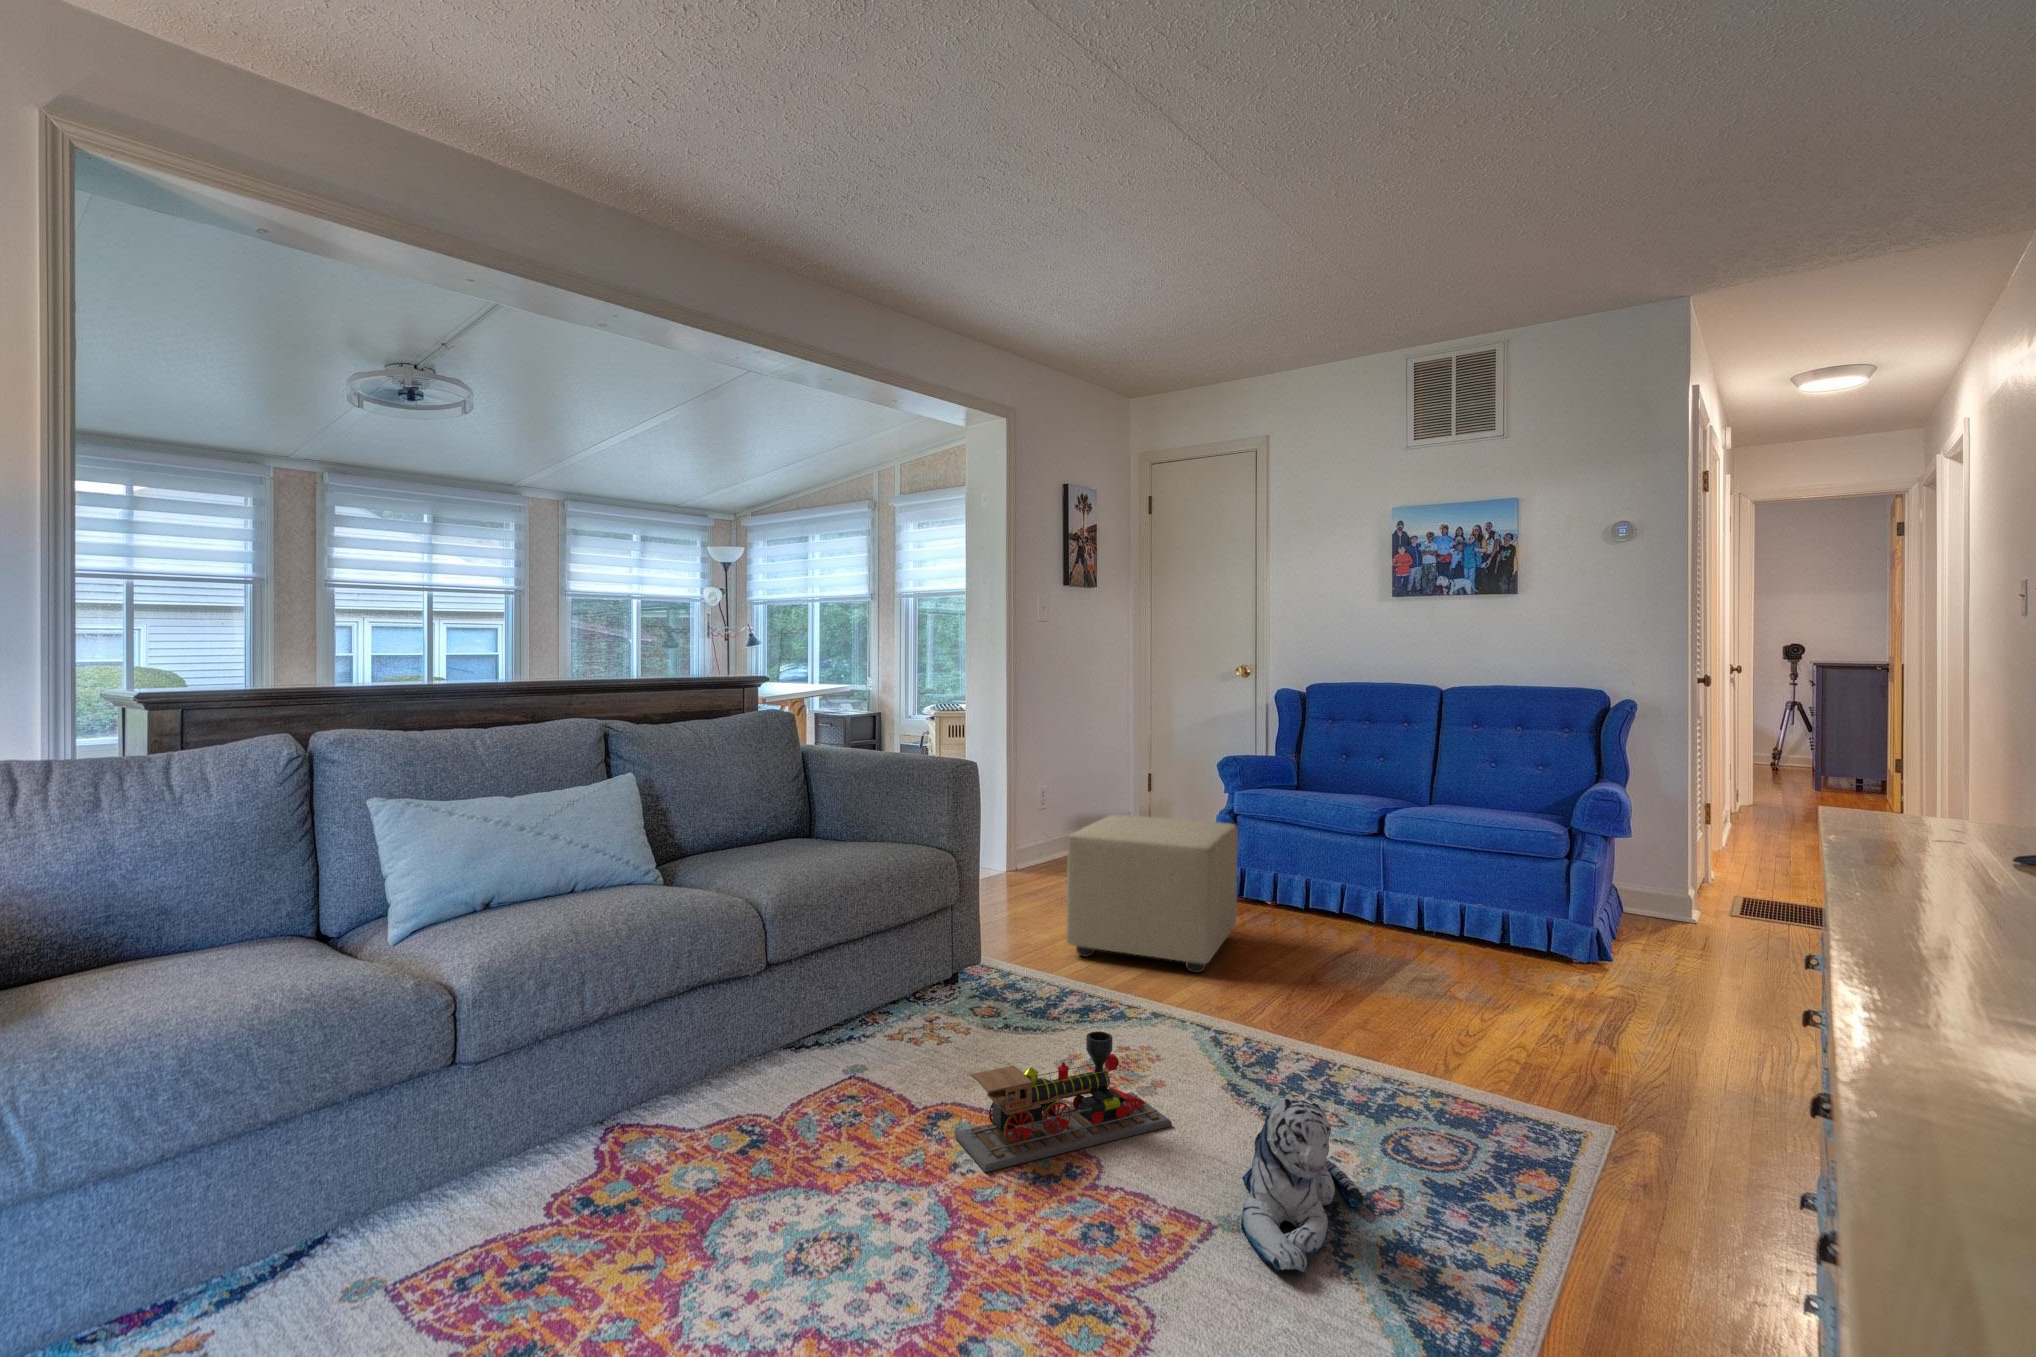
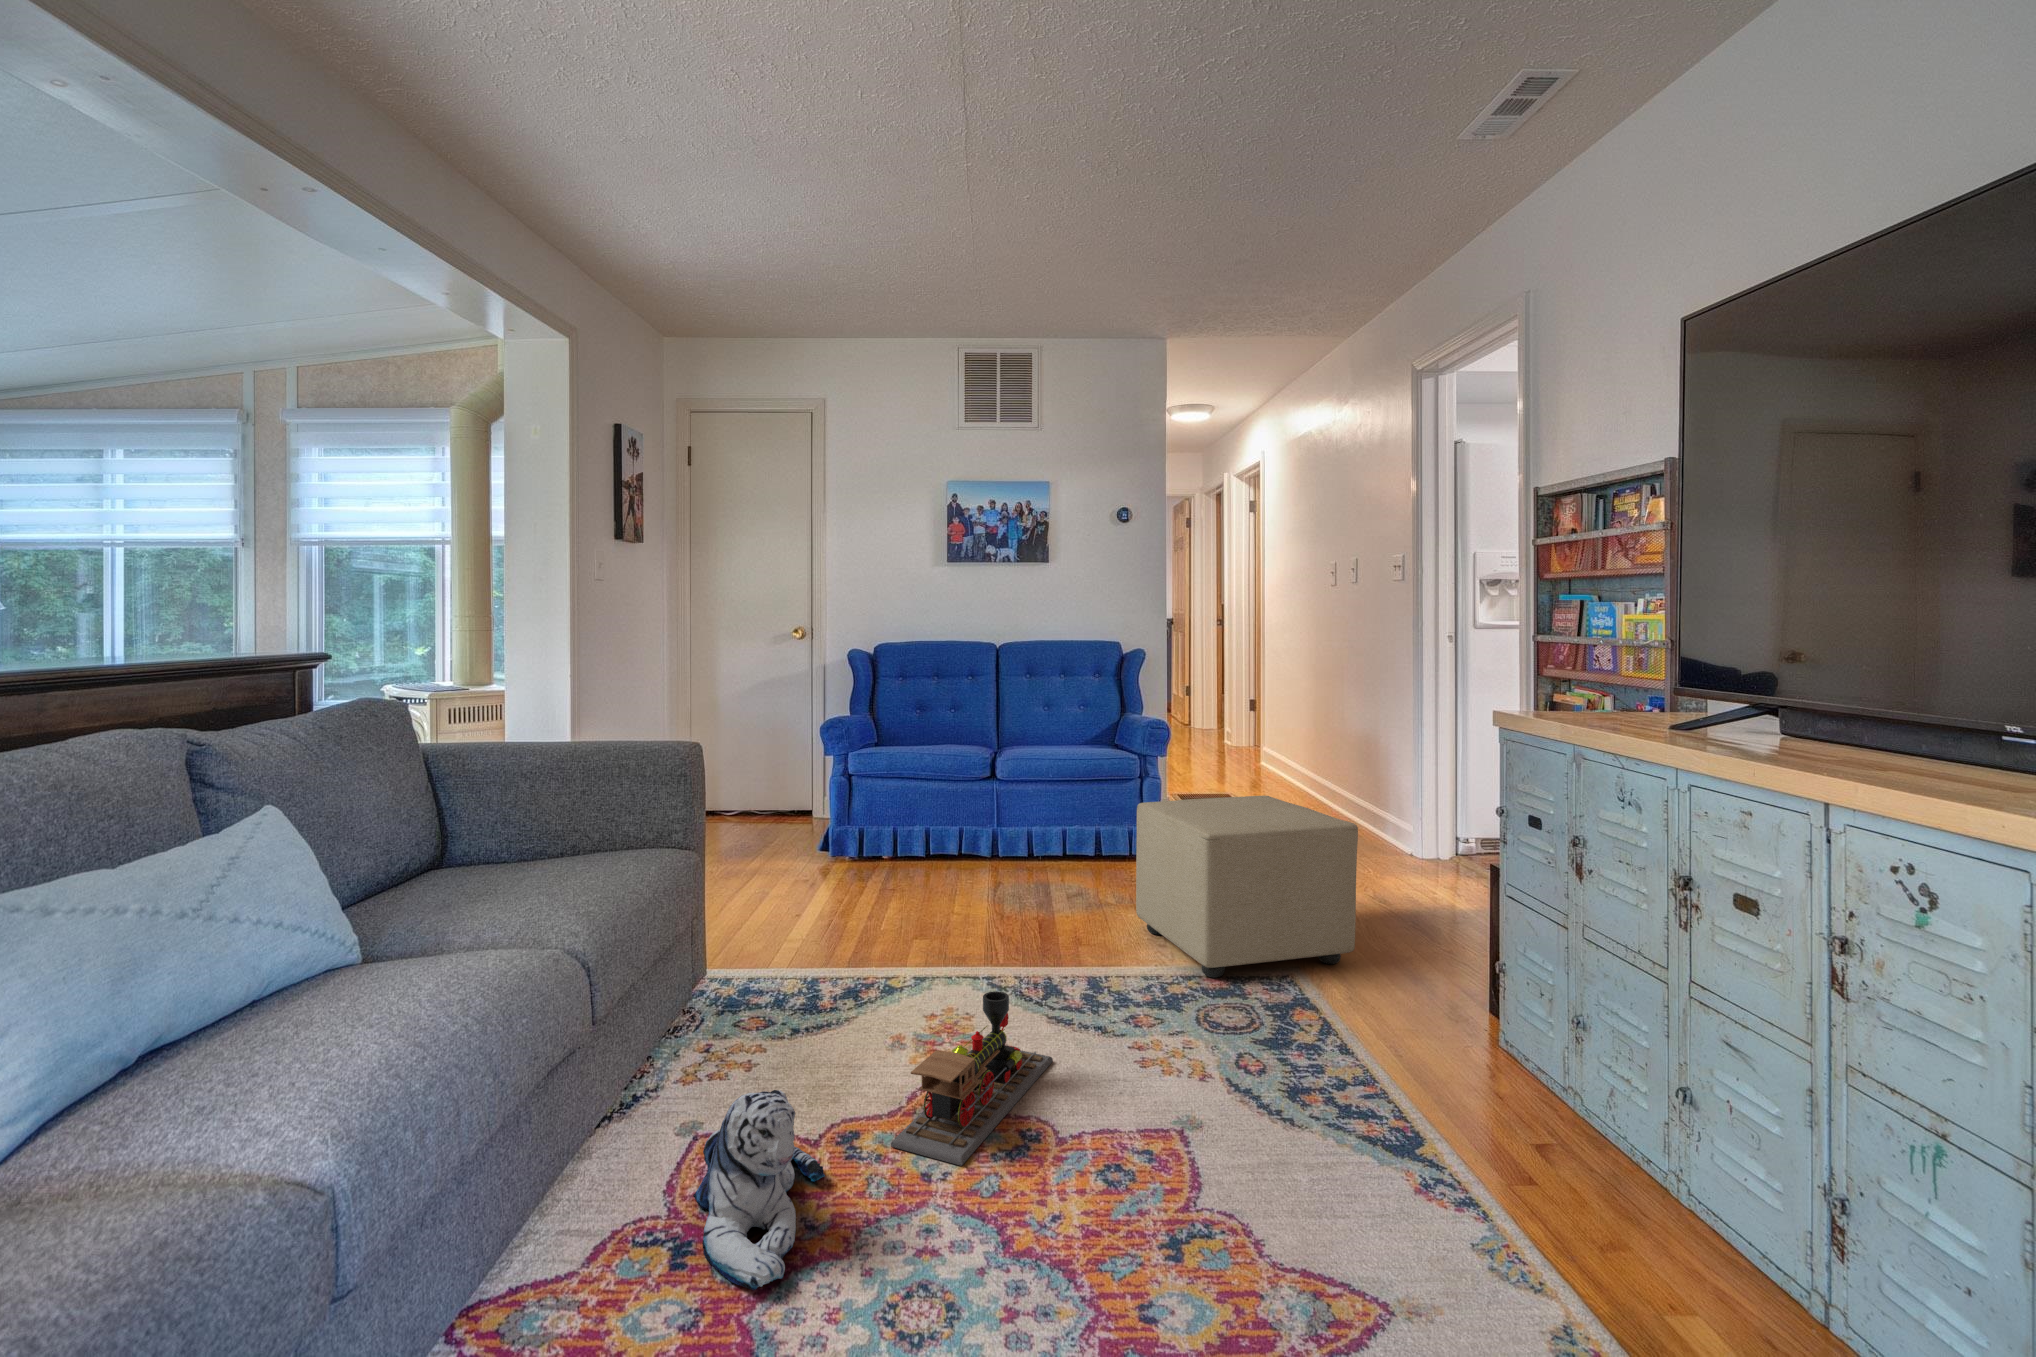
ottoman: present [1066,815,1238,973] -> present [1136,796,1358,978]
plush toy: present [1241,1098,1364,1272] -> present [693,1090,825,1290]

